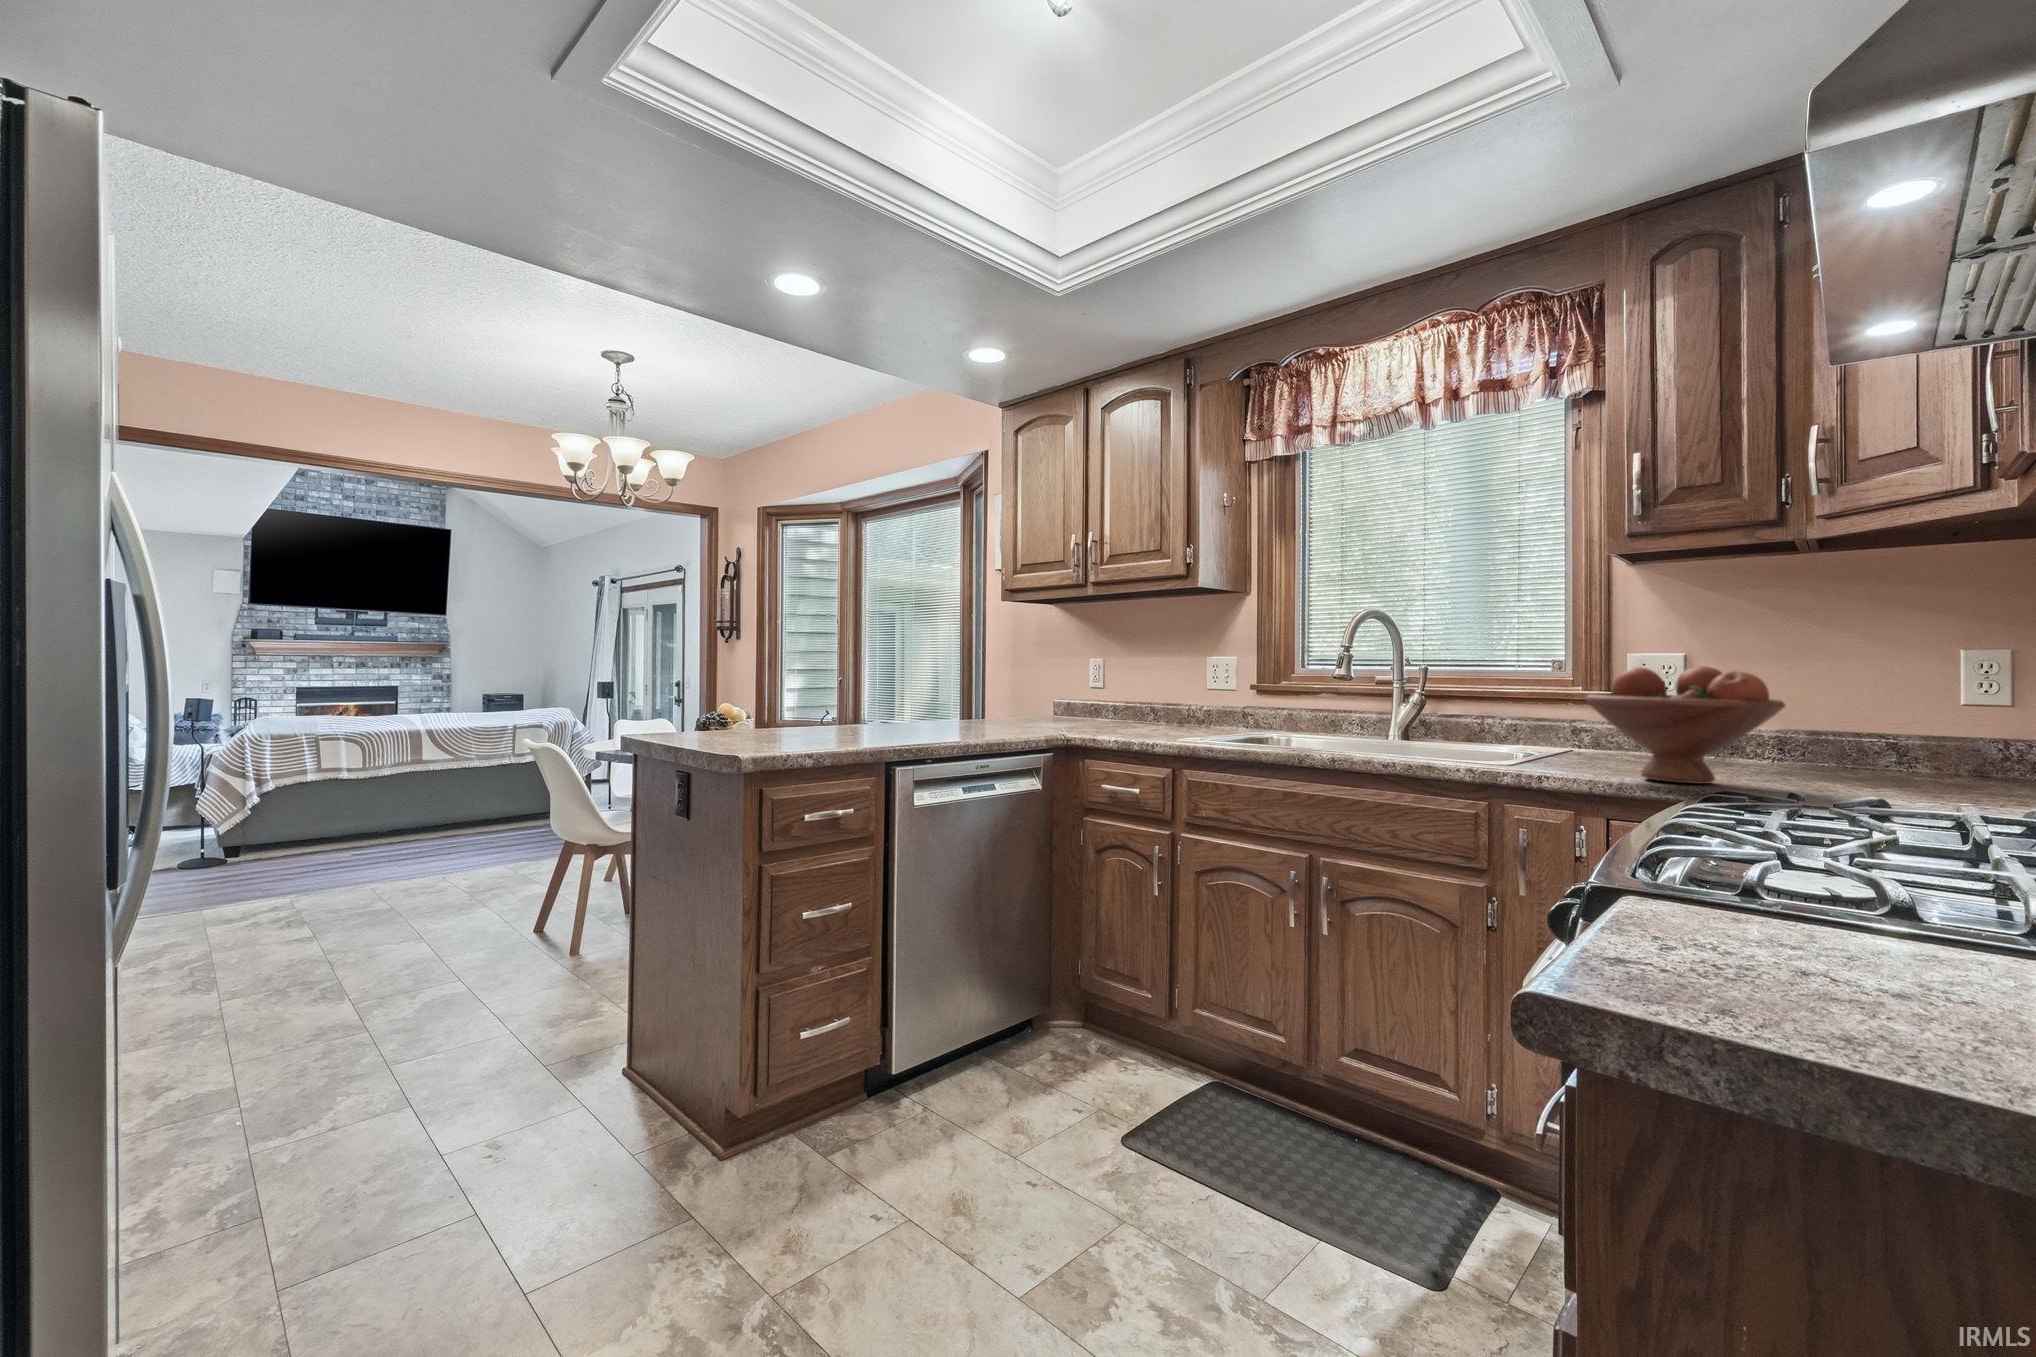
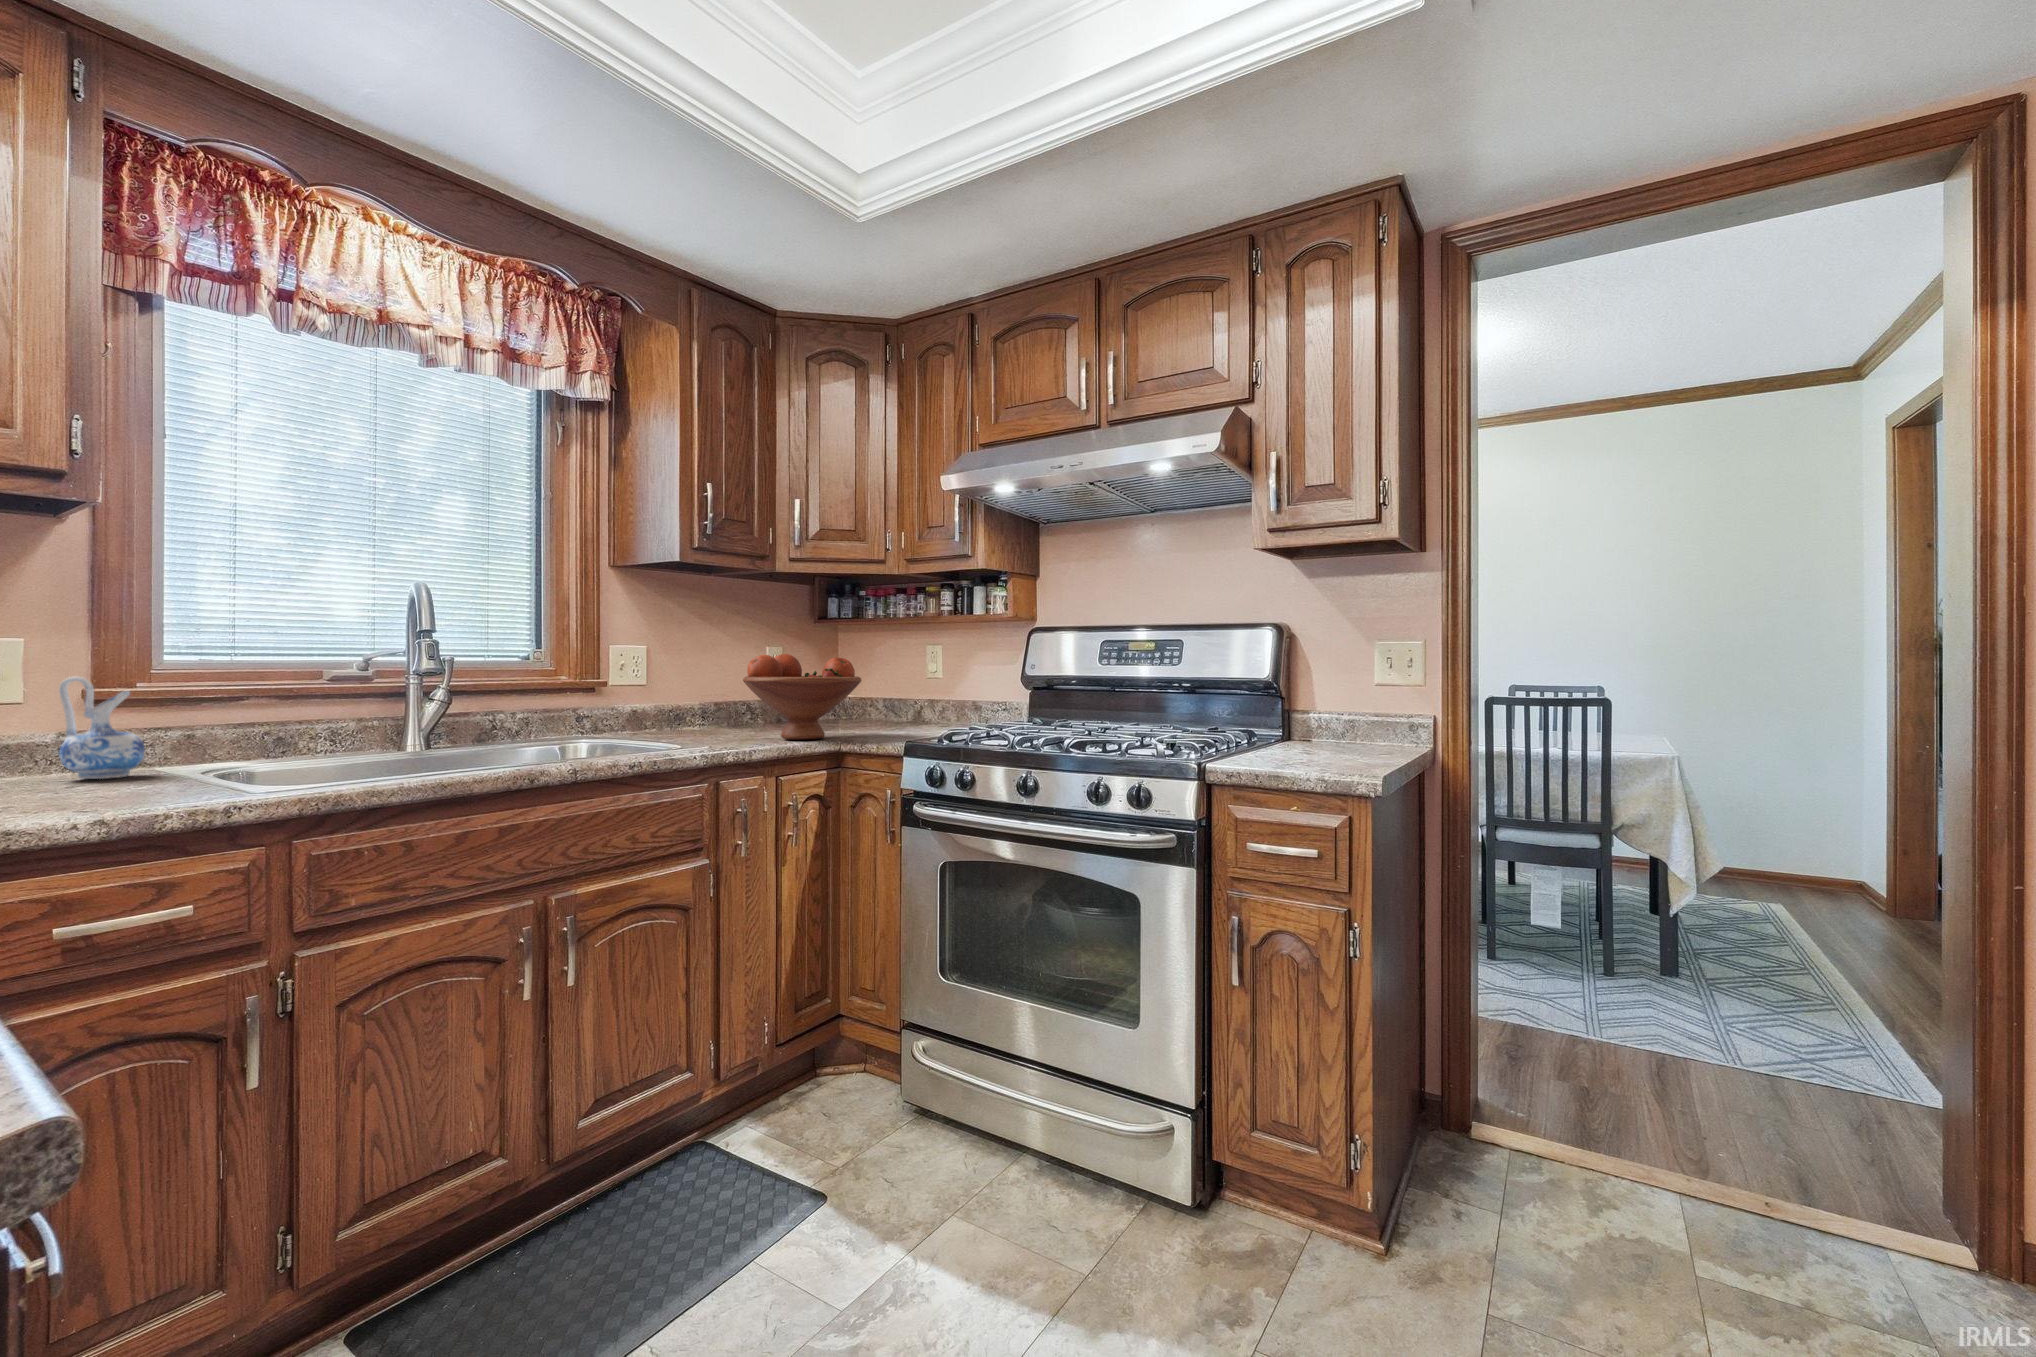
ceramic pitcher: none [1224,678,1257,732] -> present [59,677,145,779]

